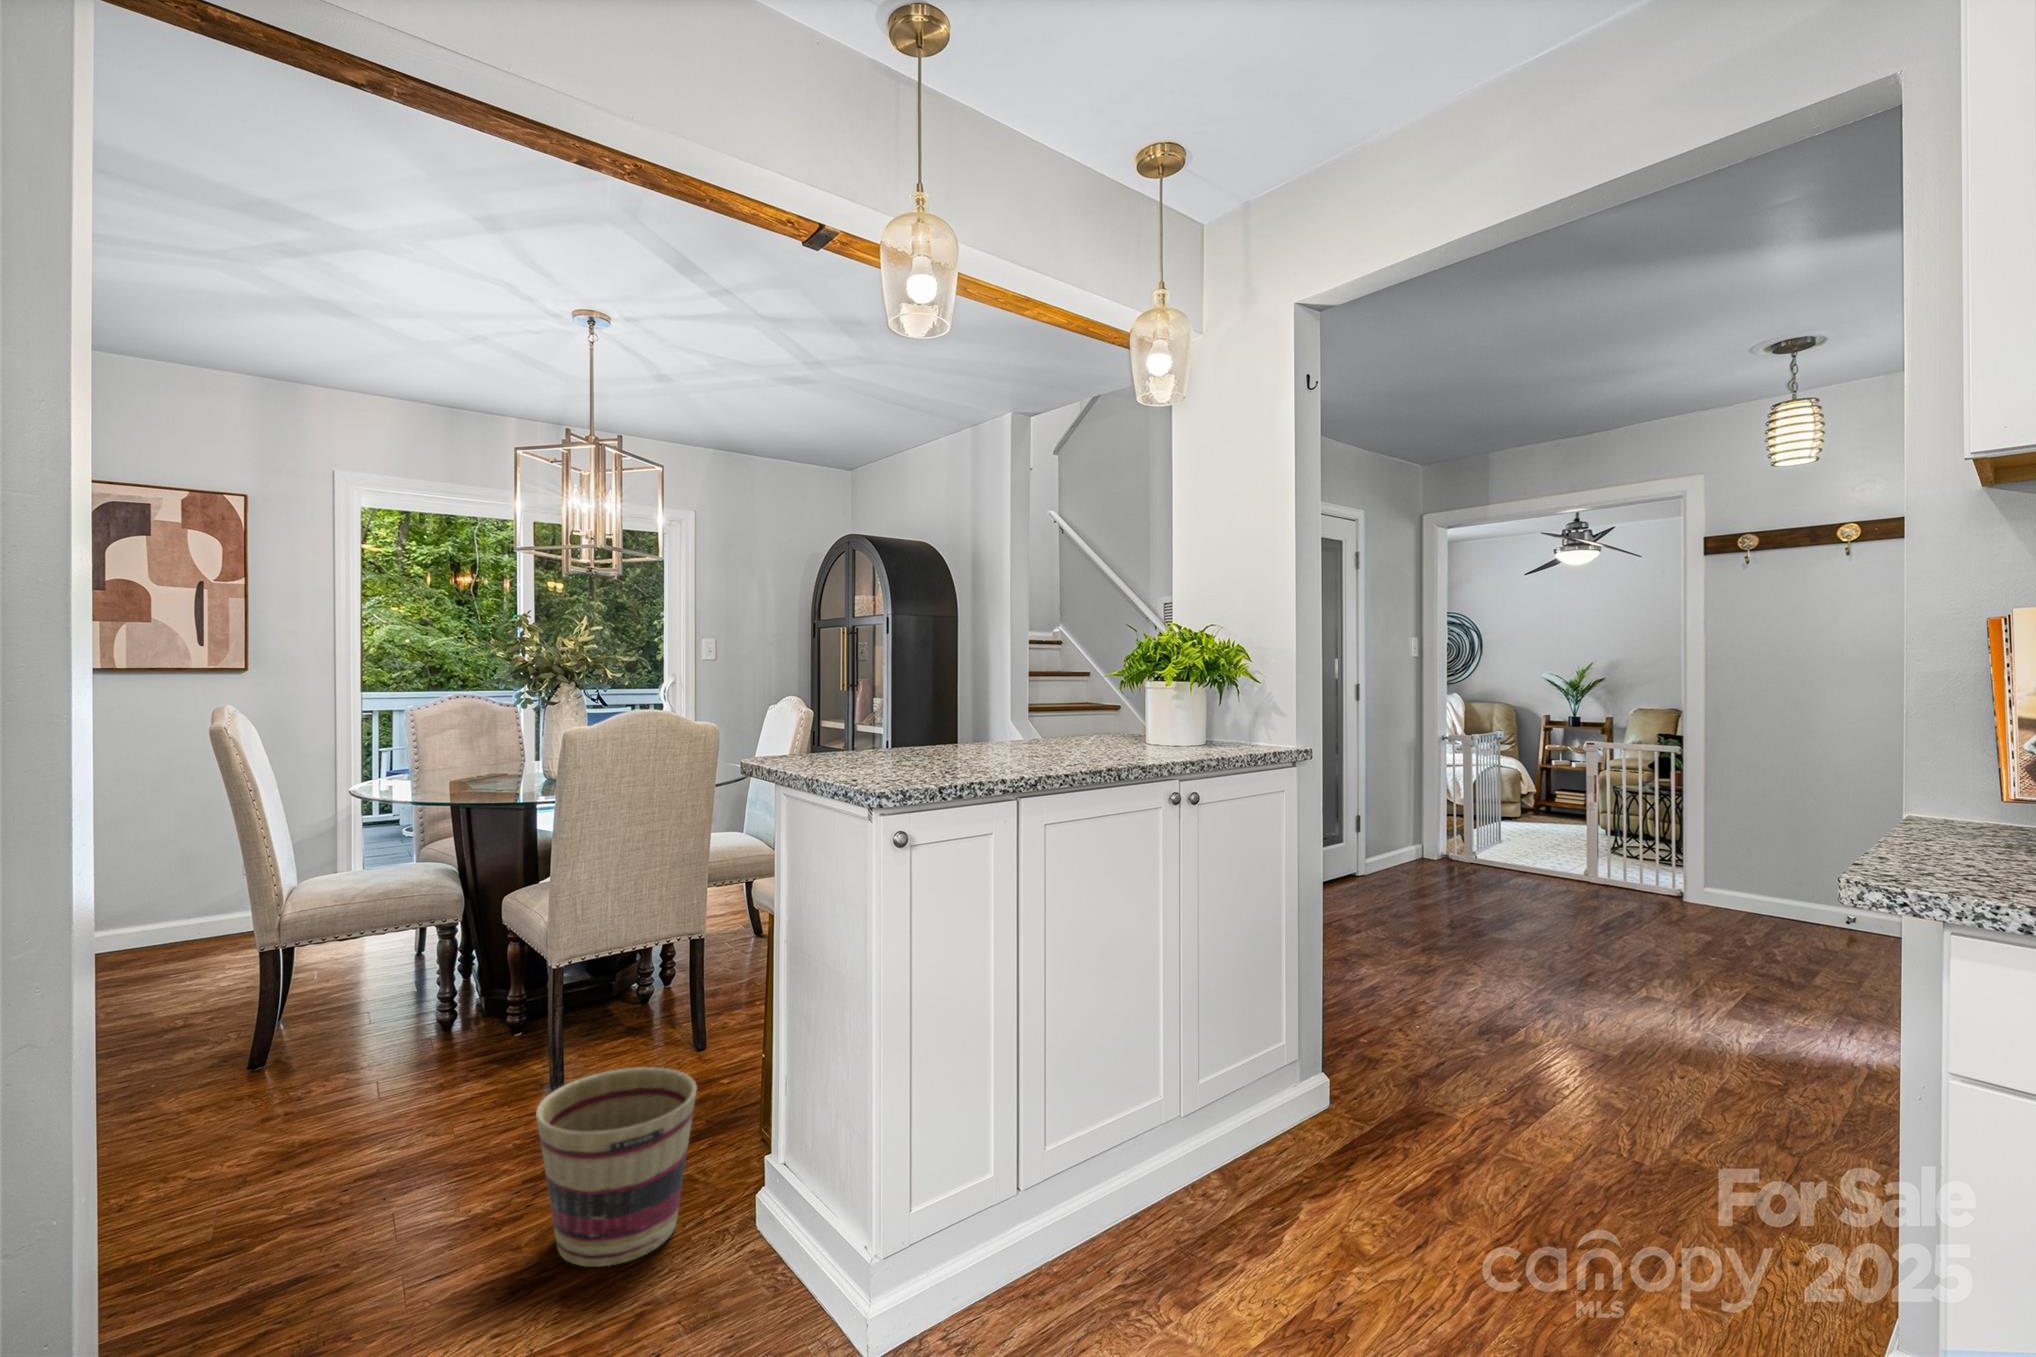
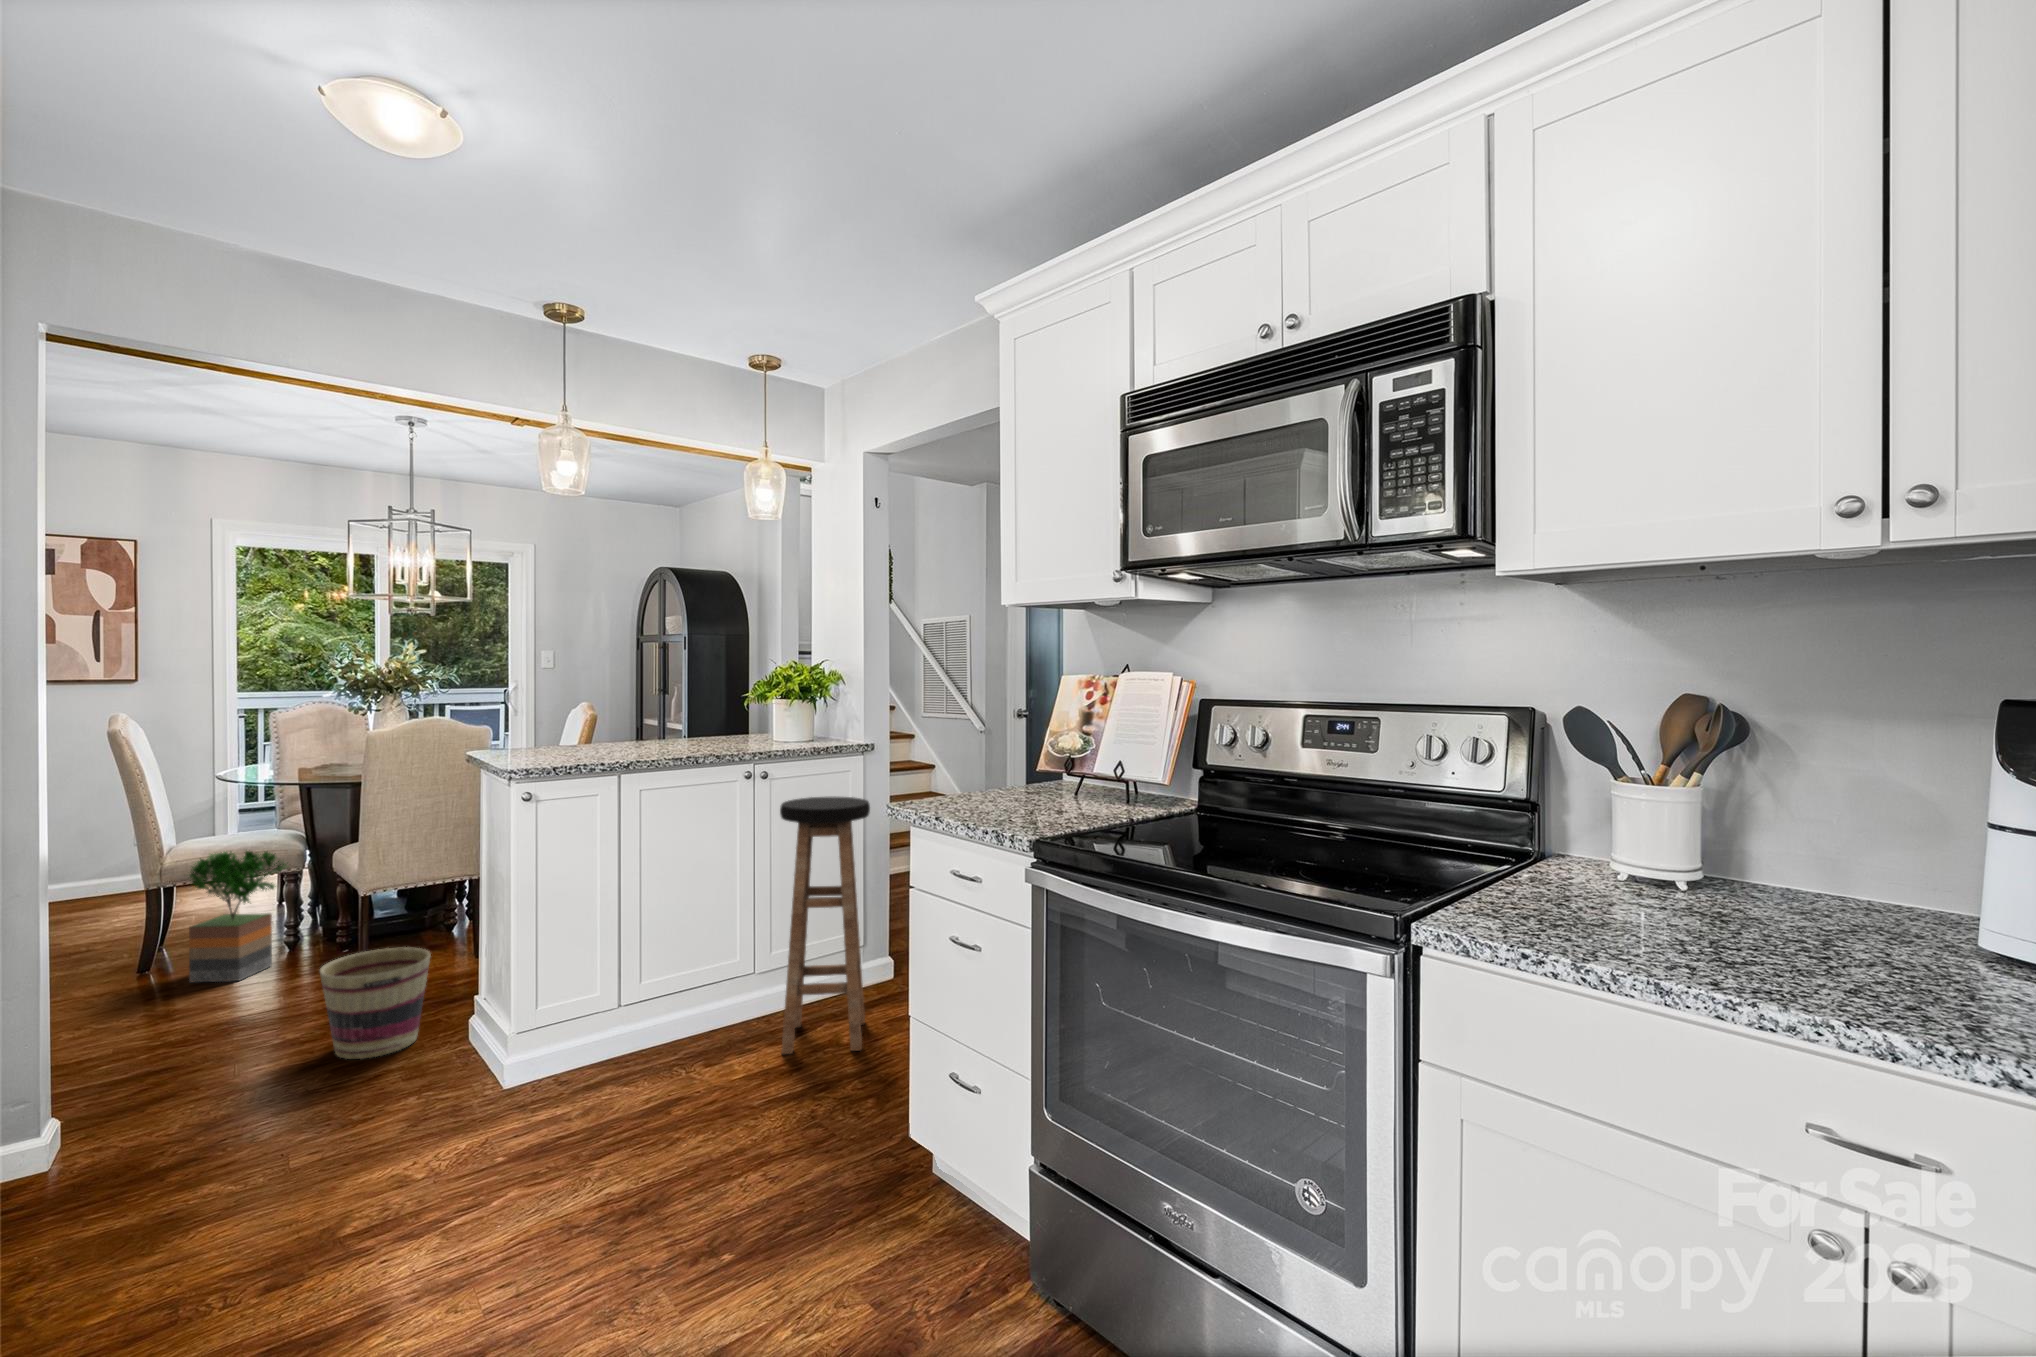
bar stool: none [1257,835,1430,1283] -> present [780,797,870,1054]
potted tree: none [314,897,452,1091] -> present [189,851,286,982]

